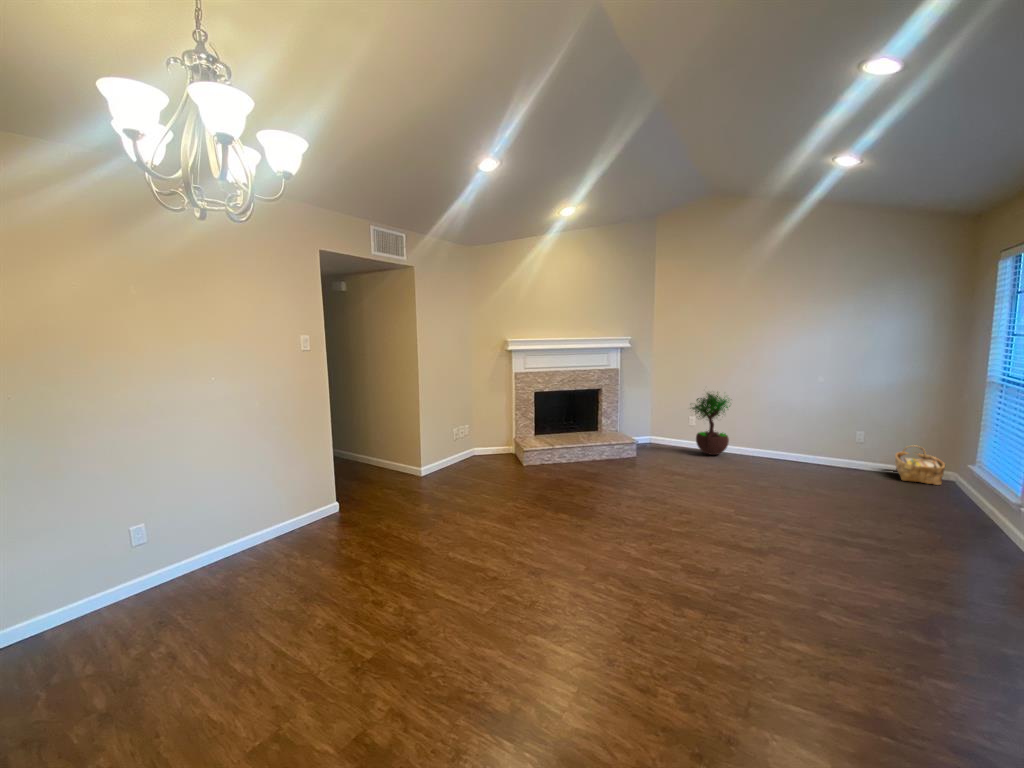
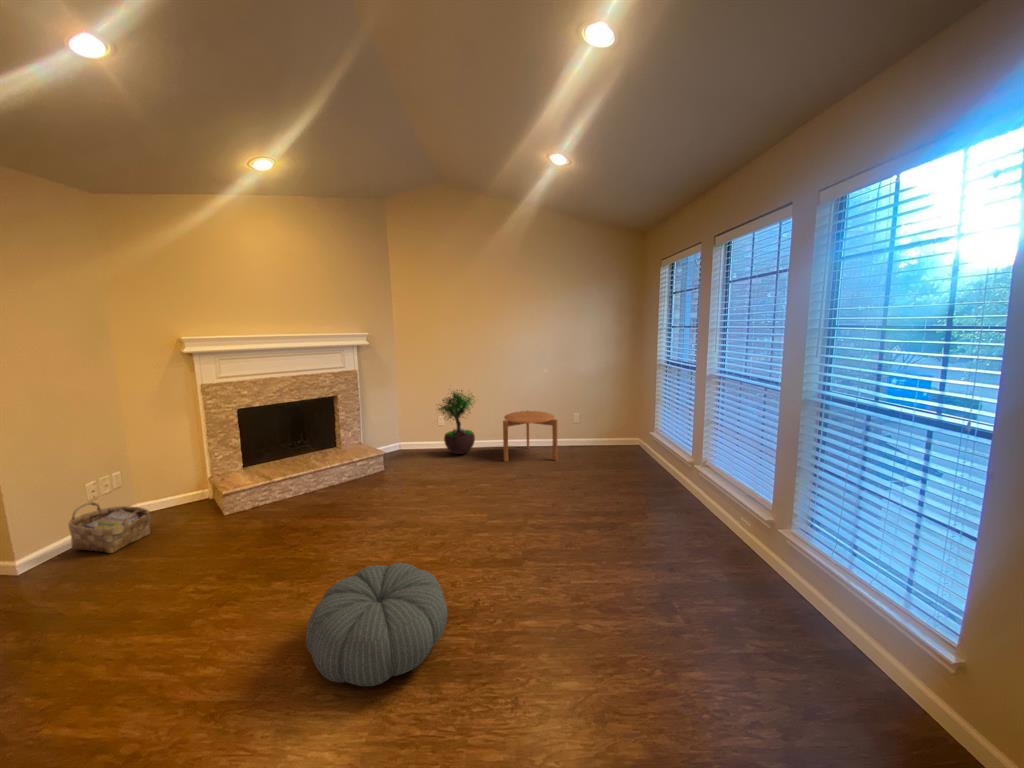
side table: none [759,420,830,477] -> present [503,411,557,462]
woven basket: present [895,446,945,485] -> present [69,502,150,553]
pouf: none [583,507,684,578] -> present [306,563,447,686]

